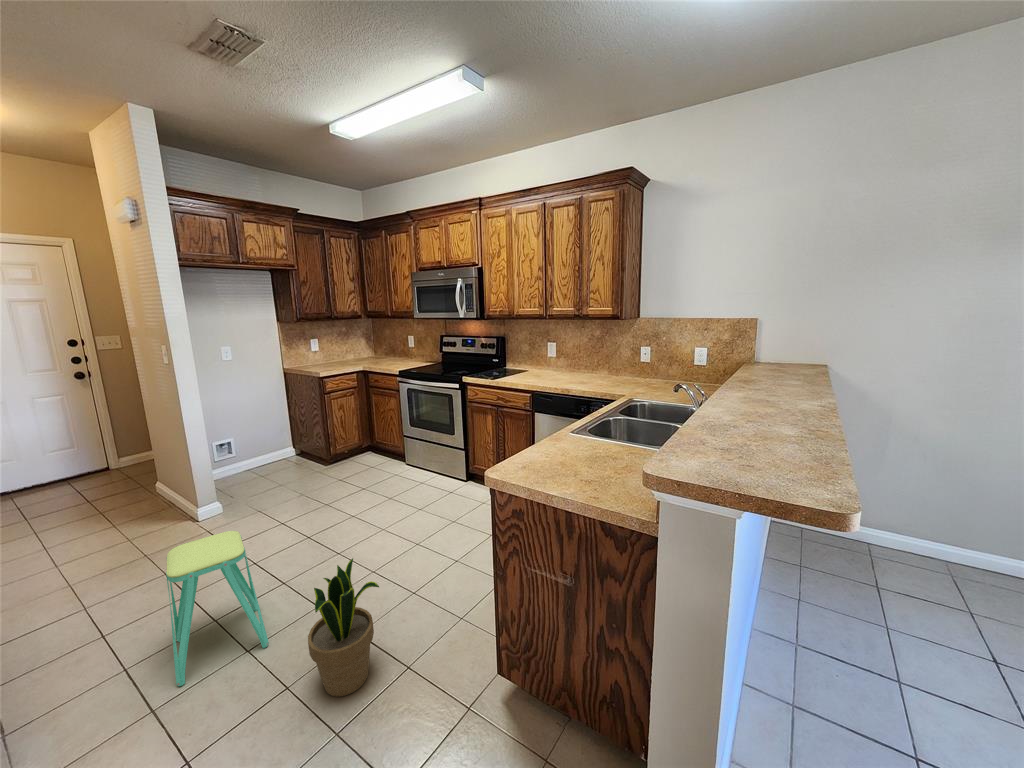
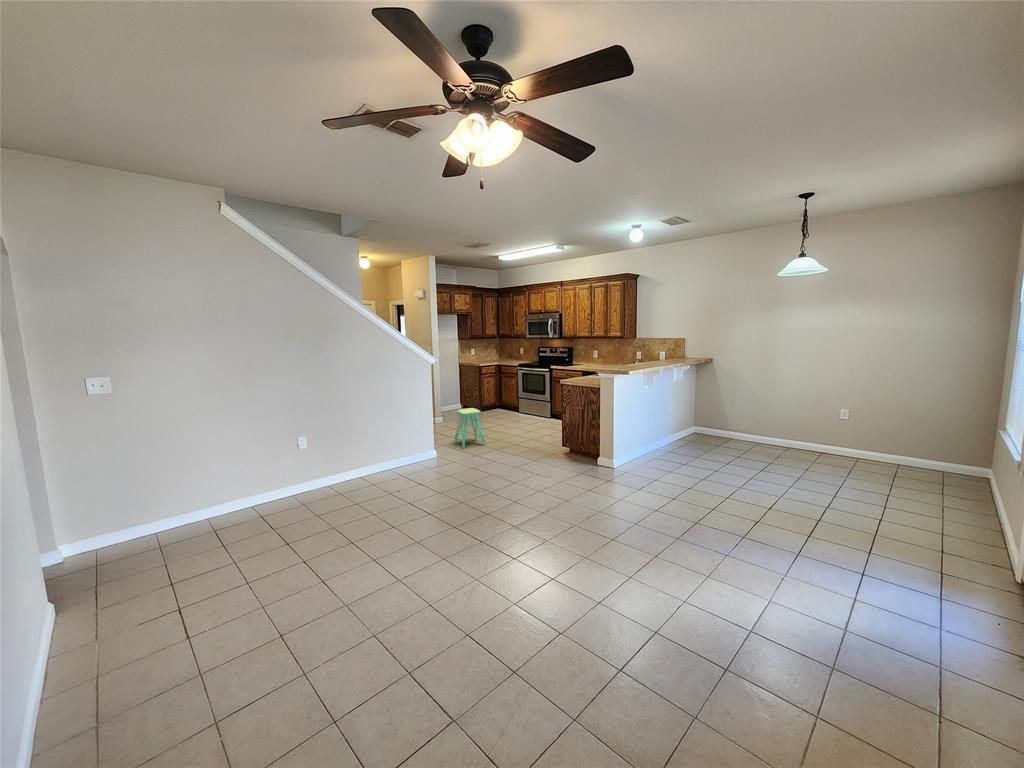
potted plant: present [308,559,379,697] -> none [504,413,525,452]

